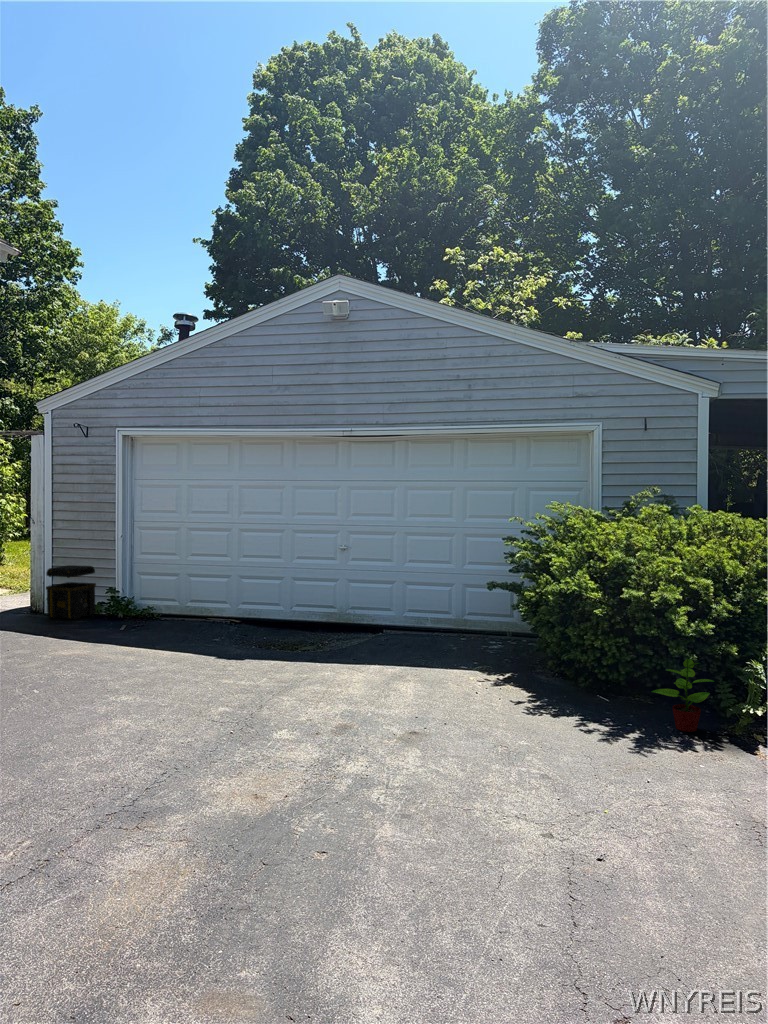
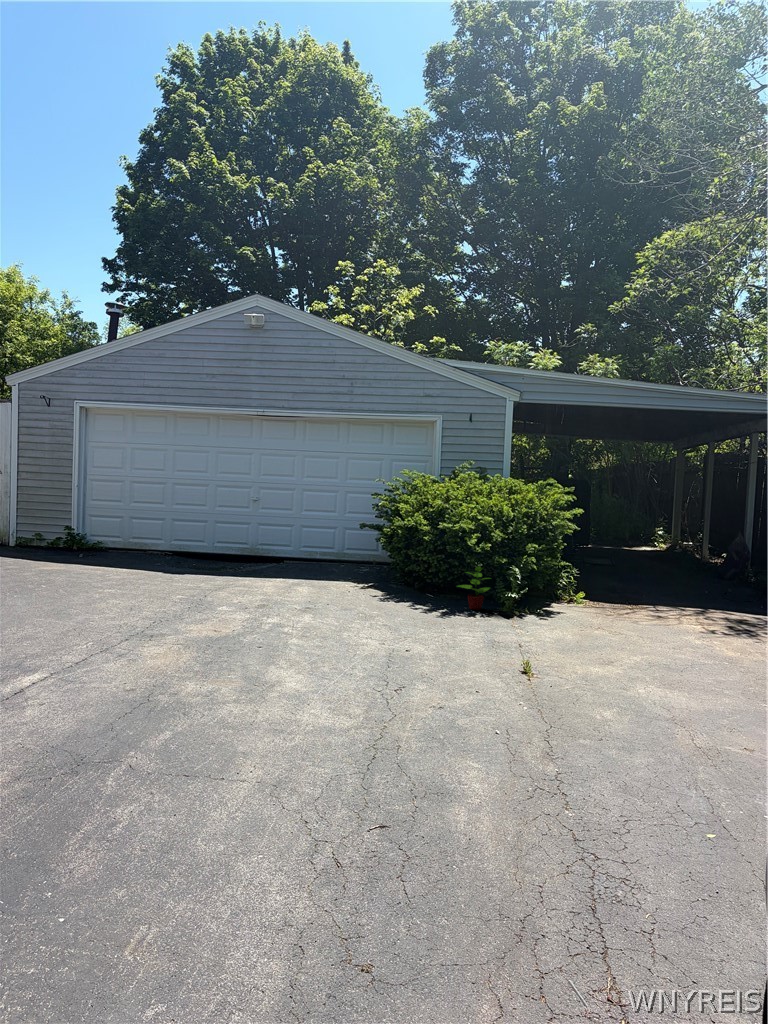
toolbox: present [46,565,96,620] -> none [15,508,55,549]

